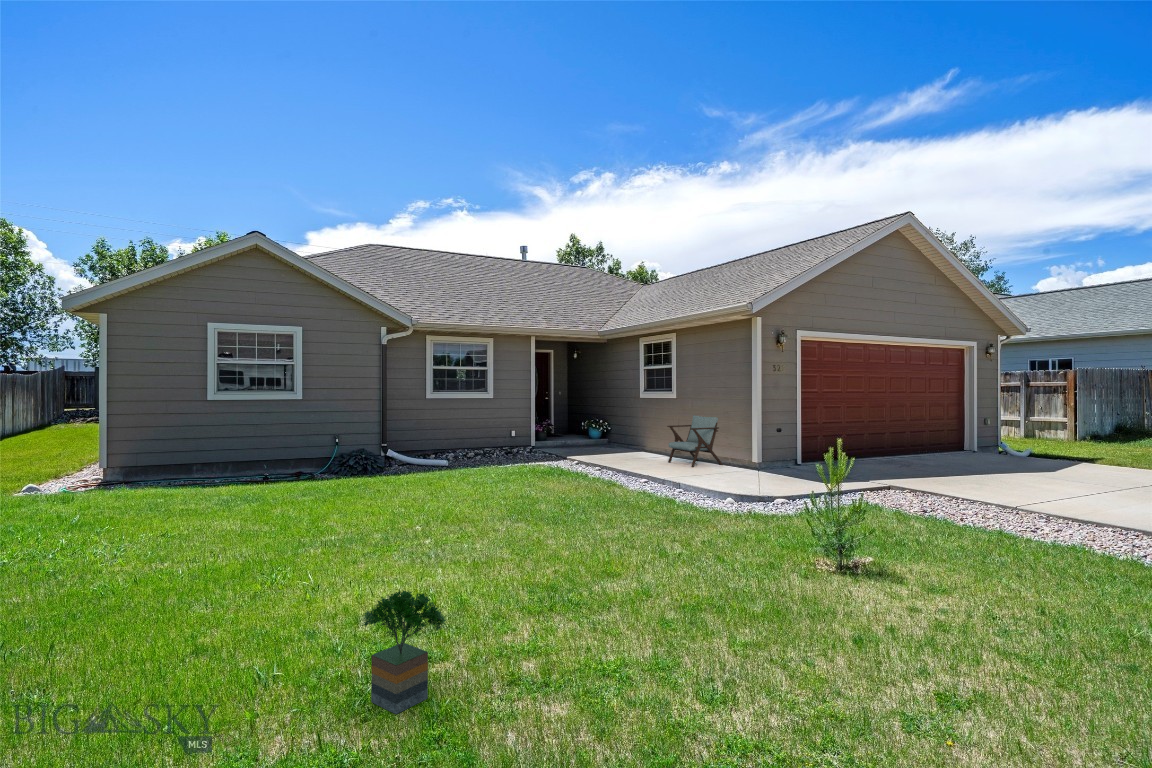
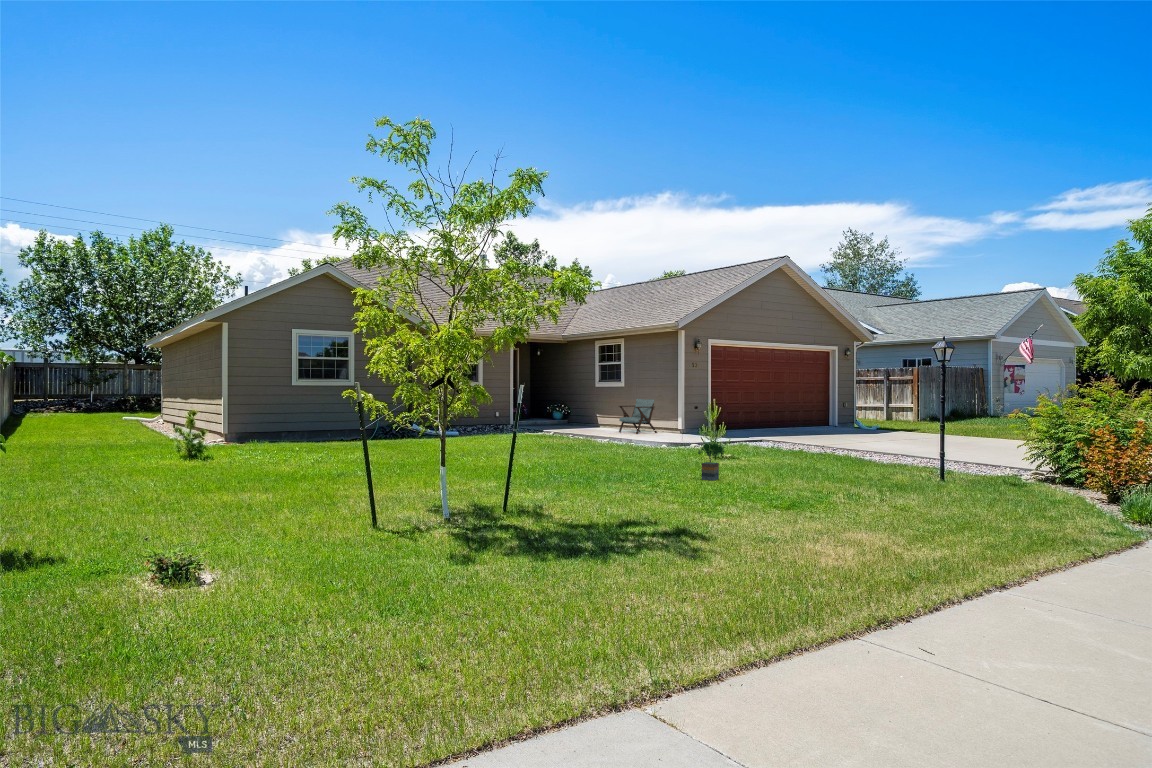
potted tree: present [362,590,446,714] -> present [698,443,724,480]

